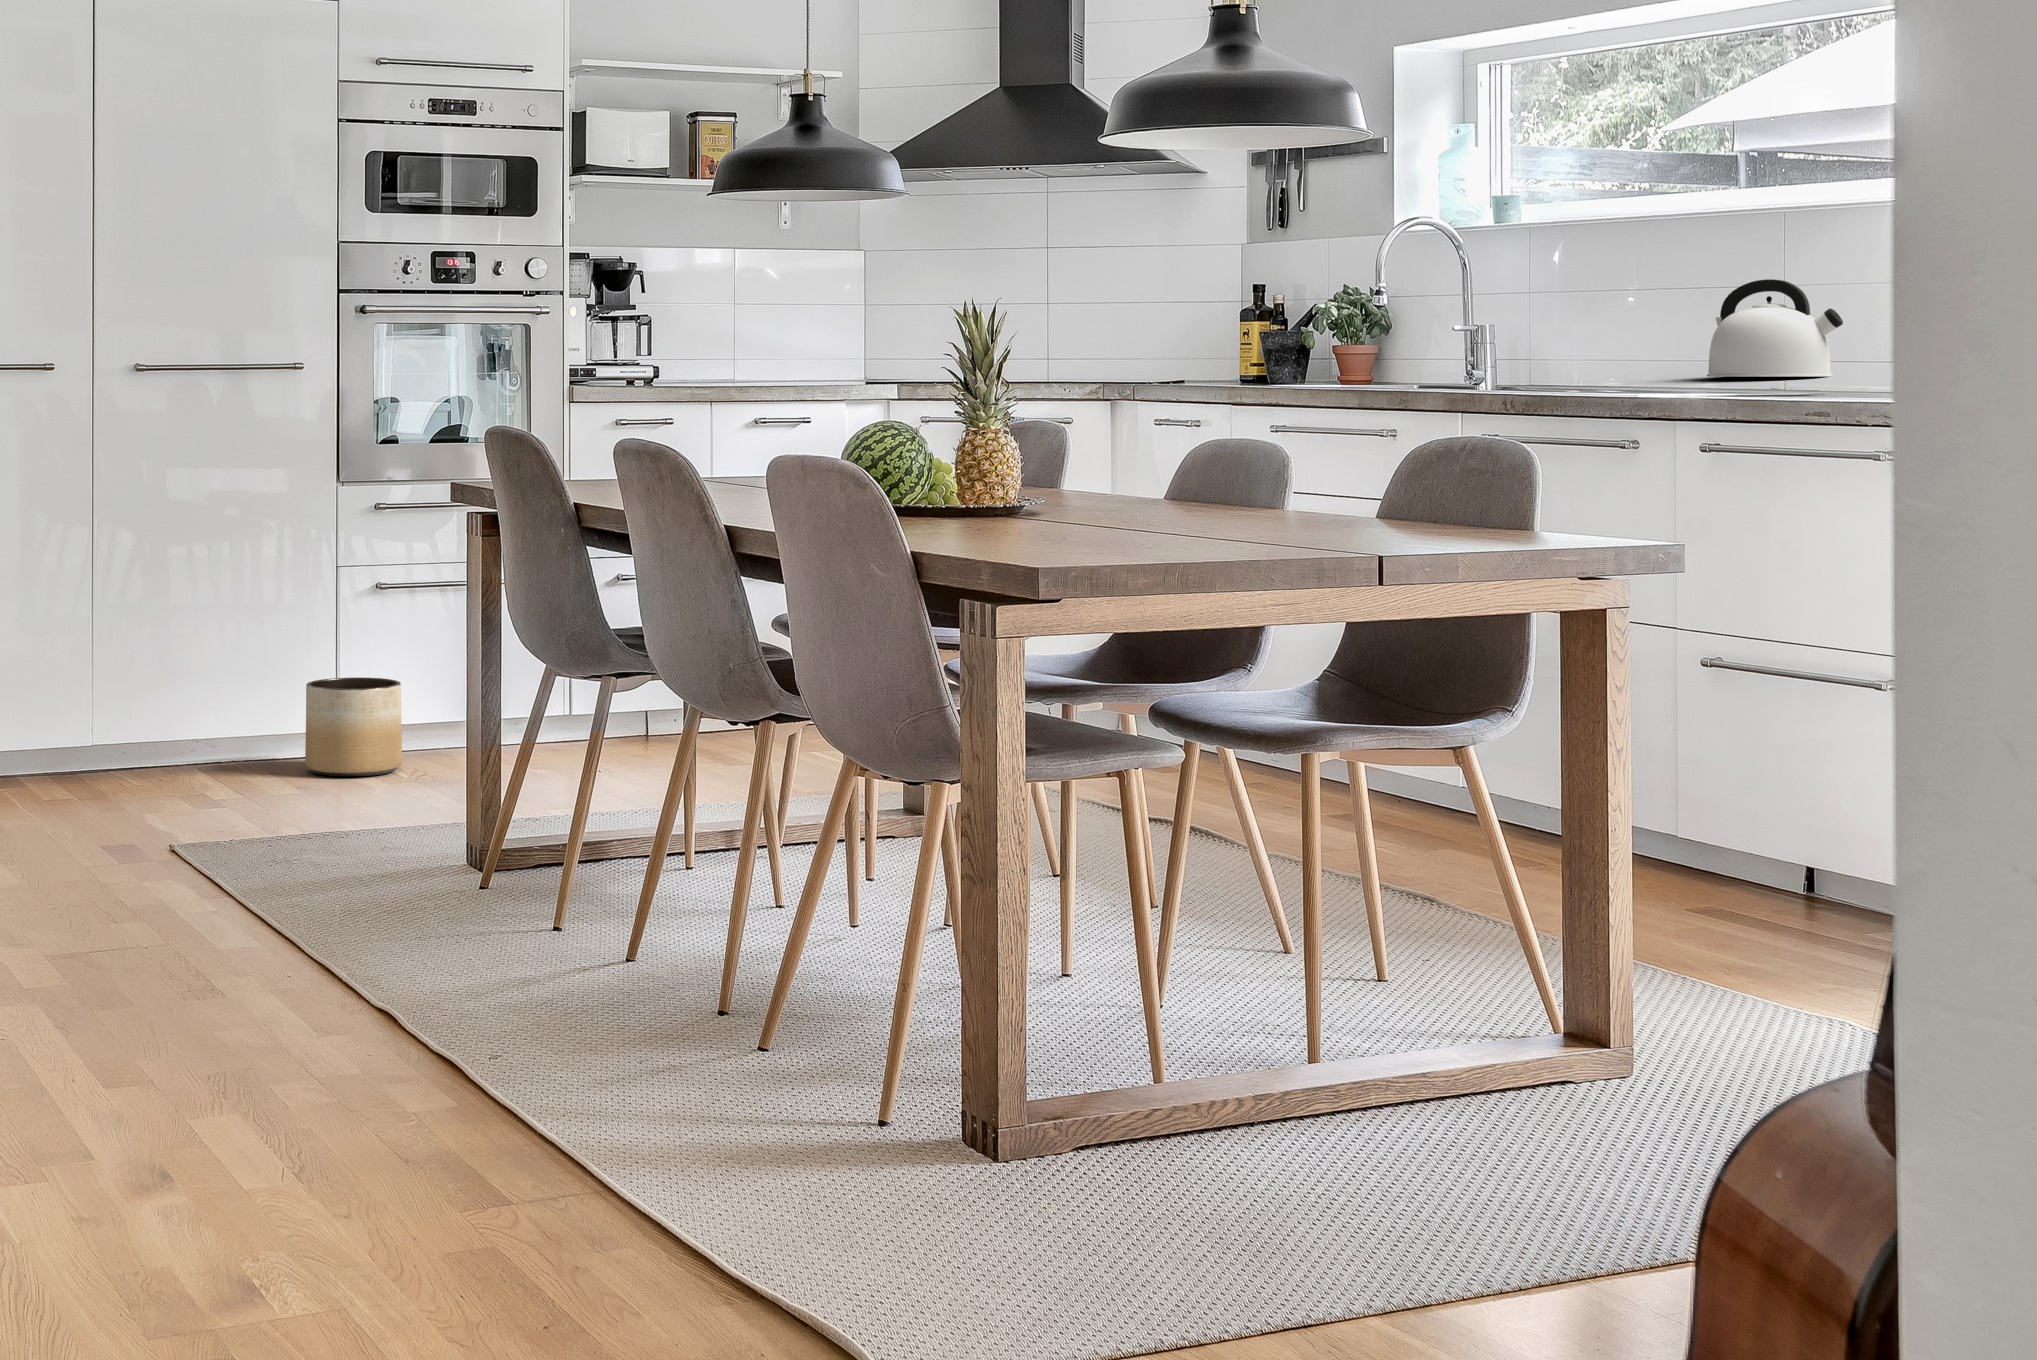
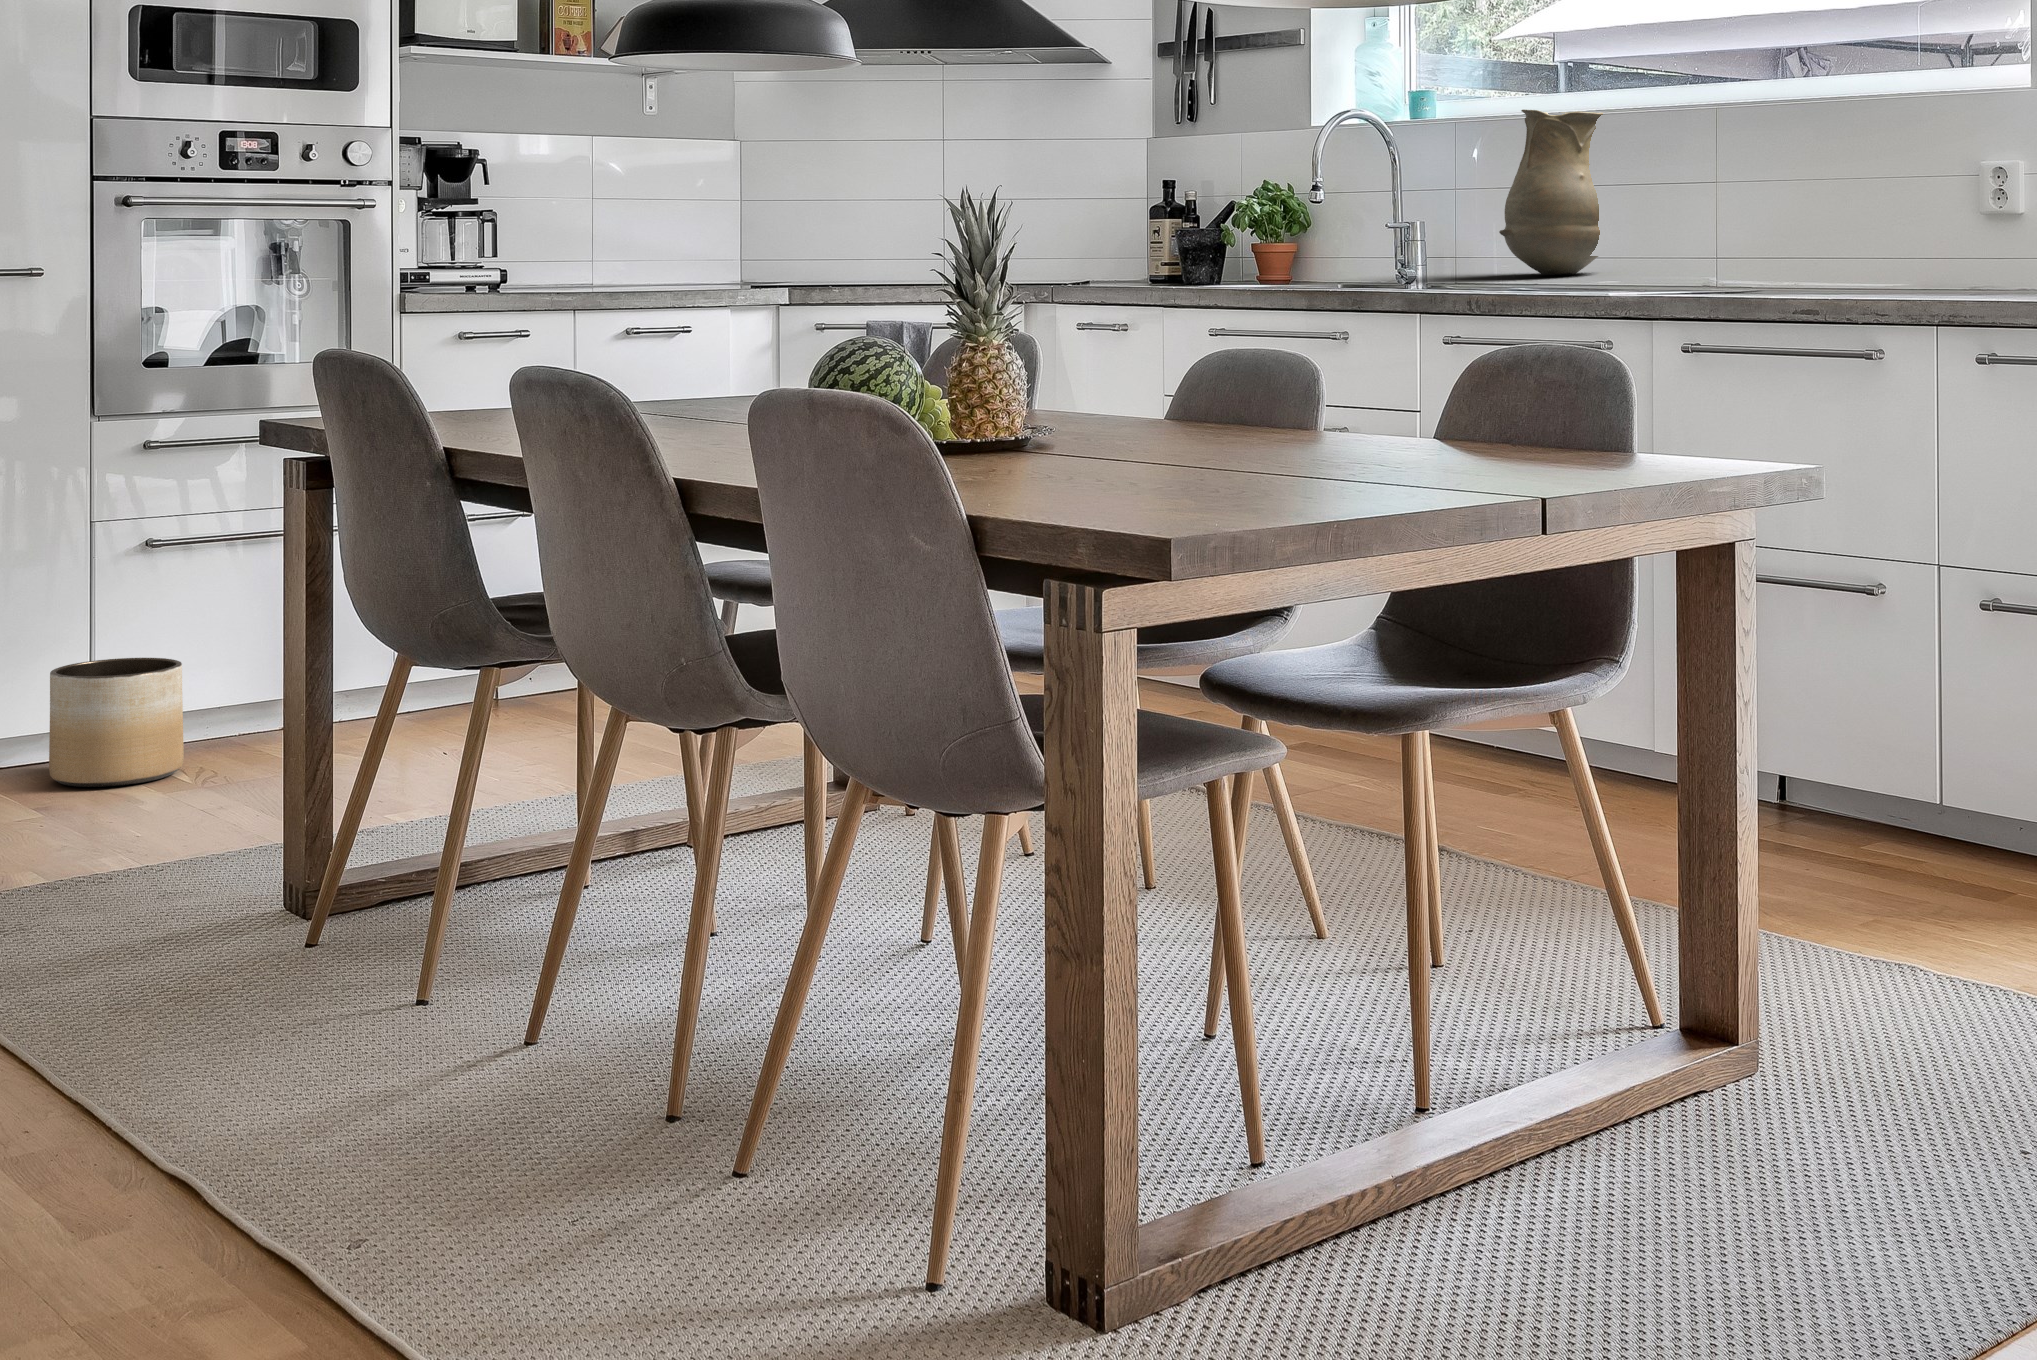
vase: none [1562,213,1687,374] -> present [1499,110,1603,275]
kettle: present [1707,279,1843,377] -> none [1649,179,1777,277]

